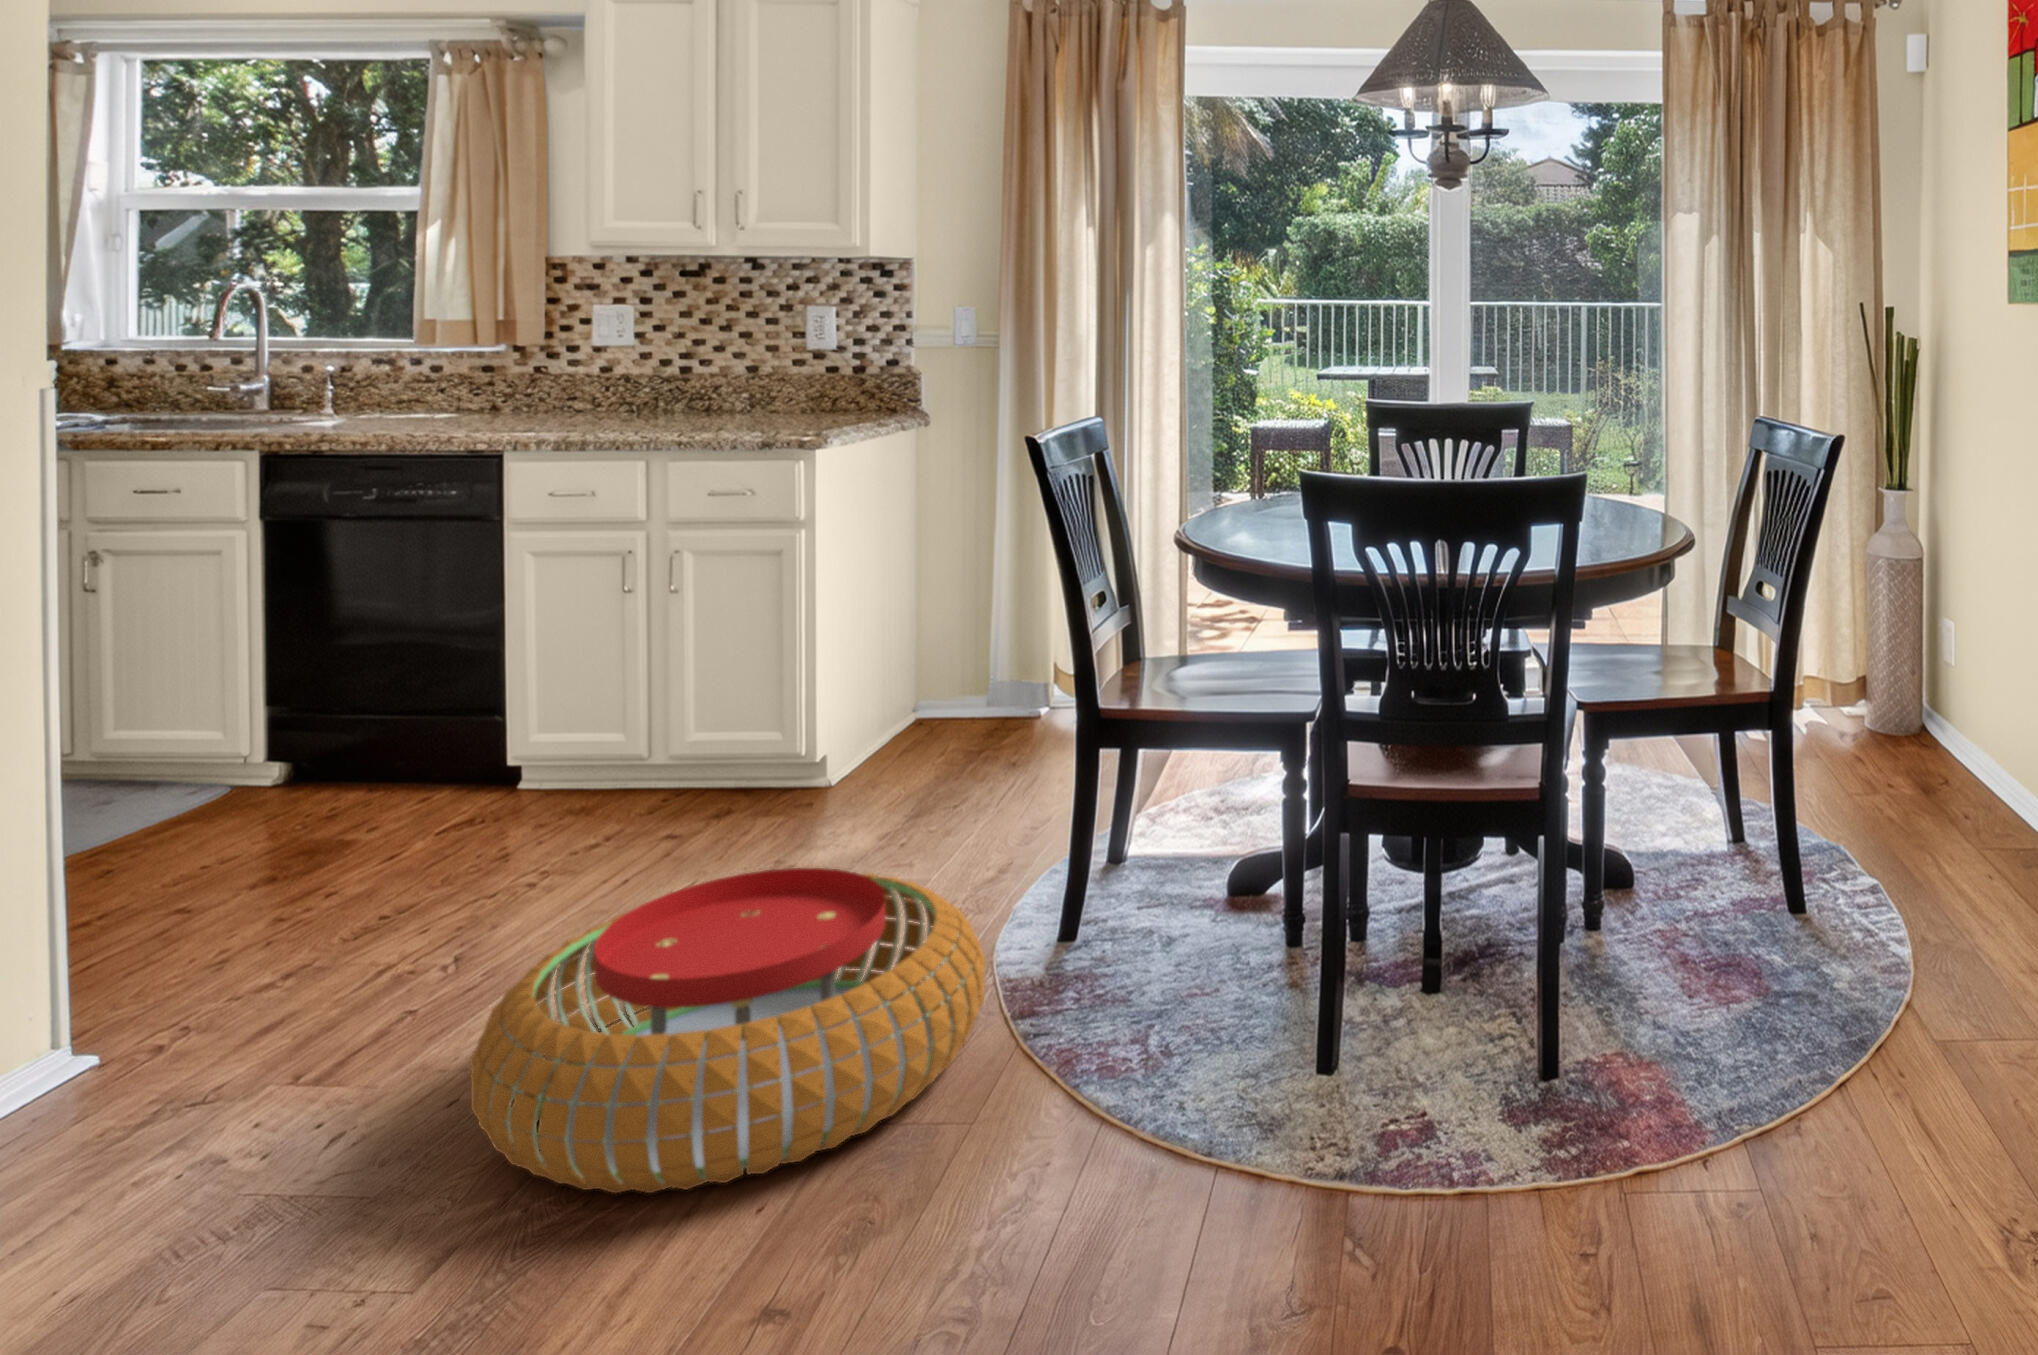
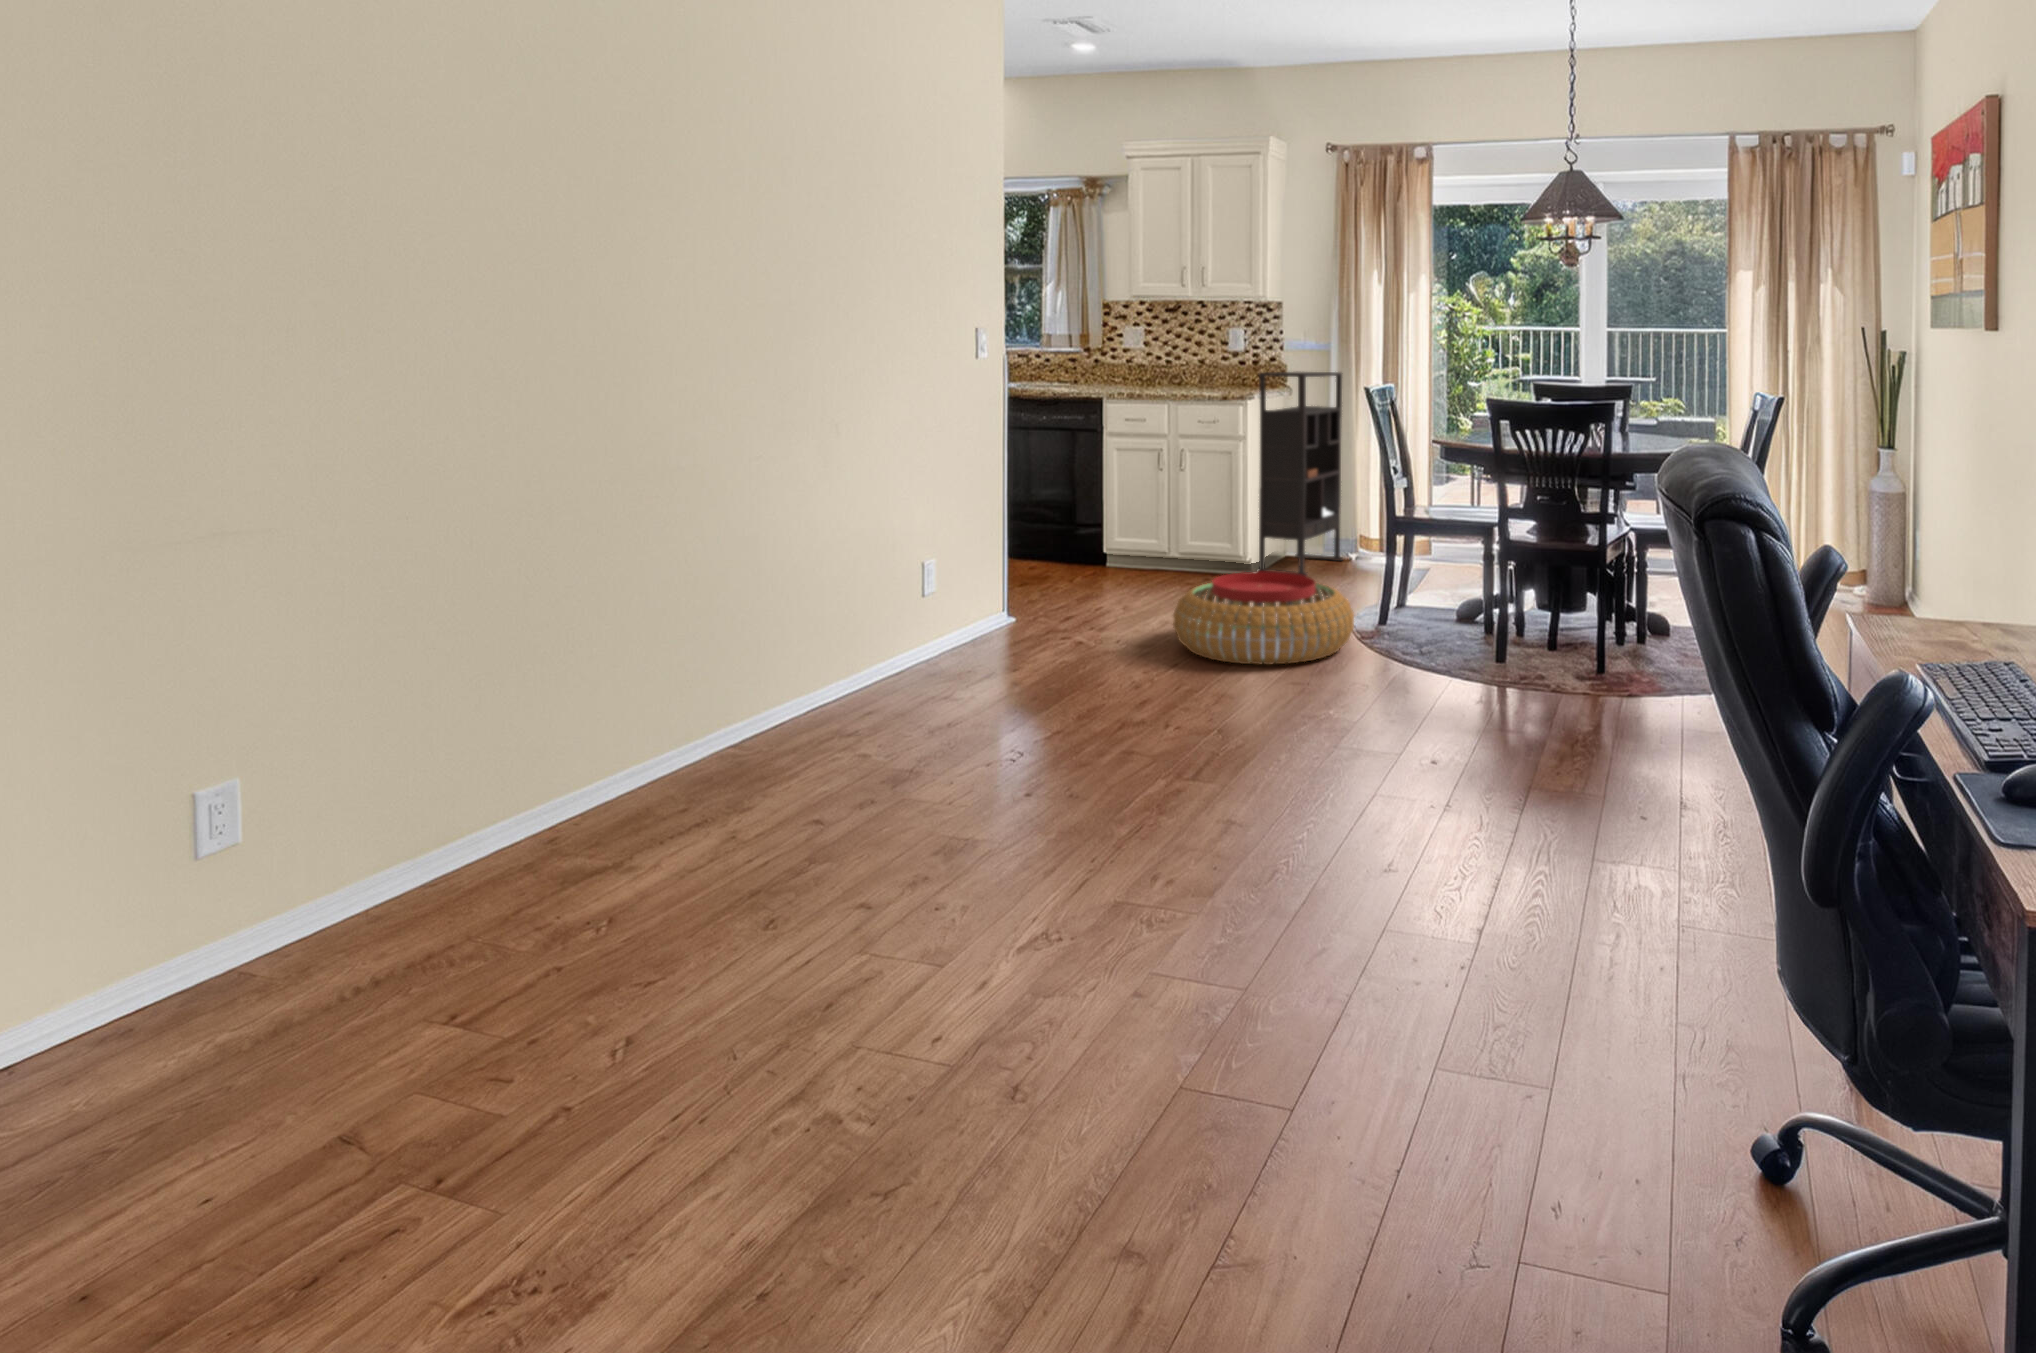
bookshelf: none [839,384,1027,779] -> present [1257,372,1343,576]

